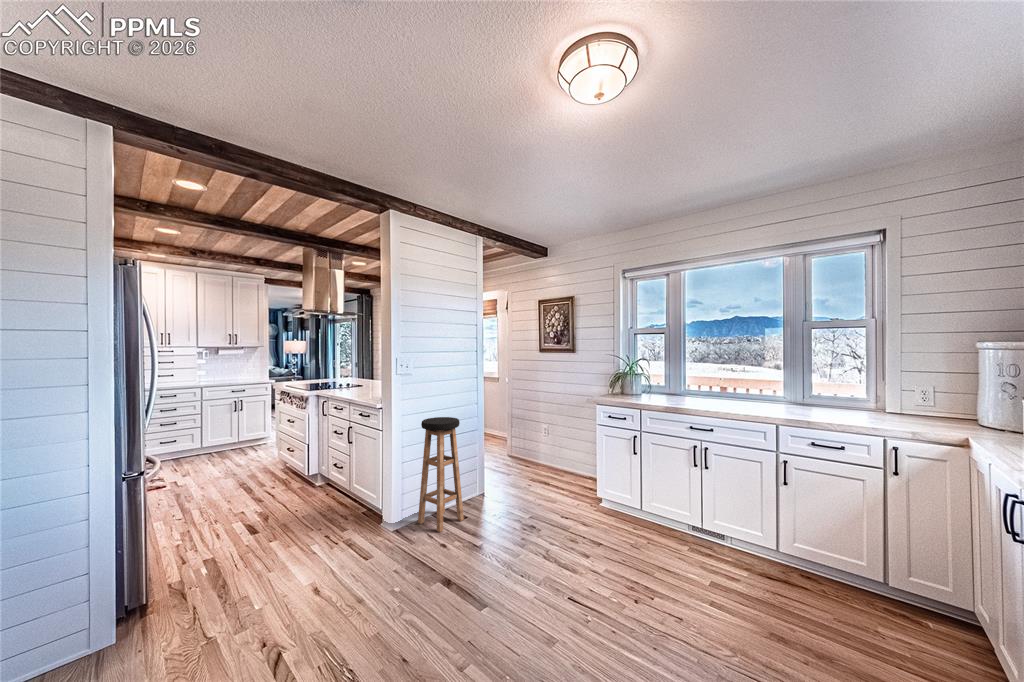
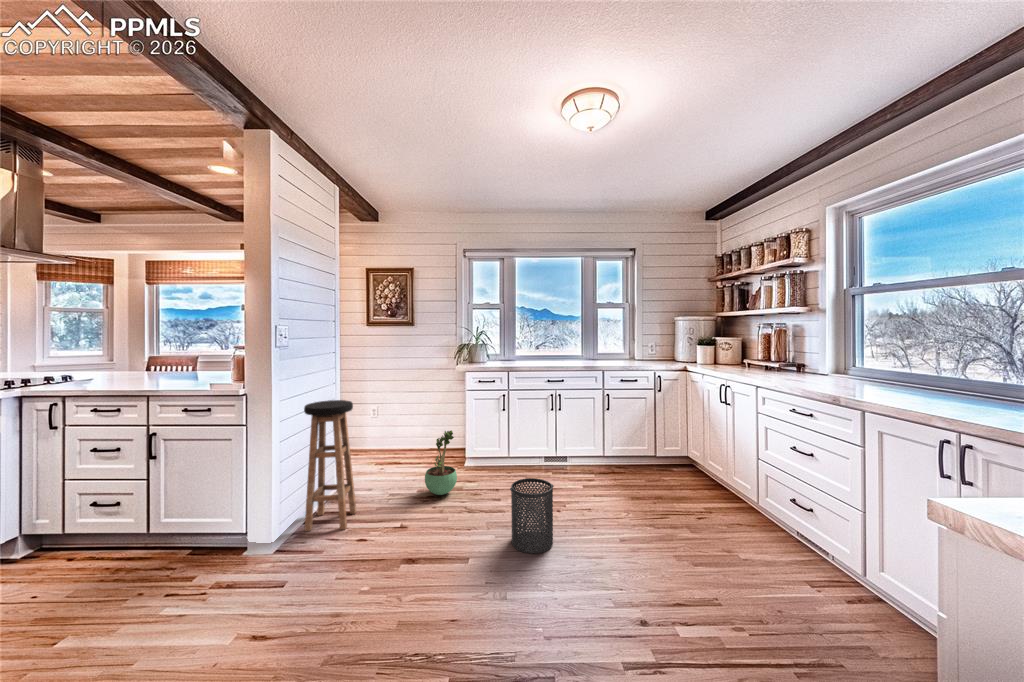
potted plant: none [526,462,562,530] -> present [425,430,457,495]
trash can: none [536,541,588,643] -> present [510,478,554,554]

